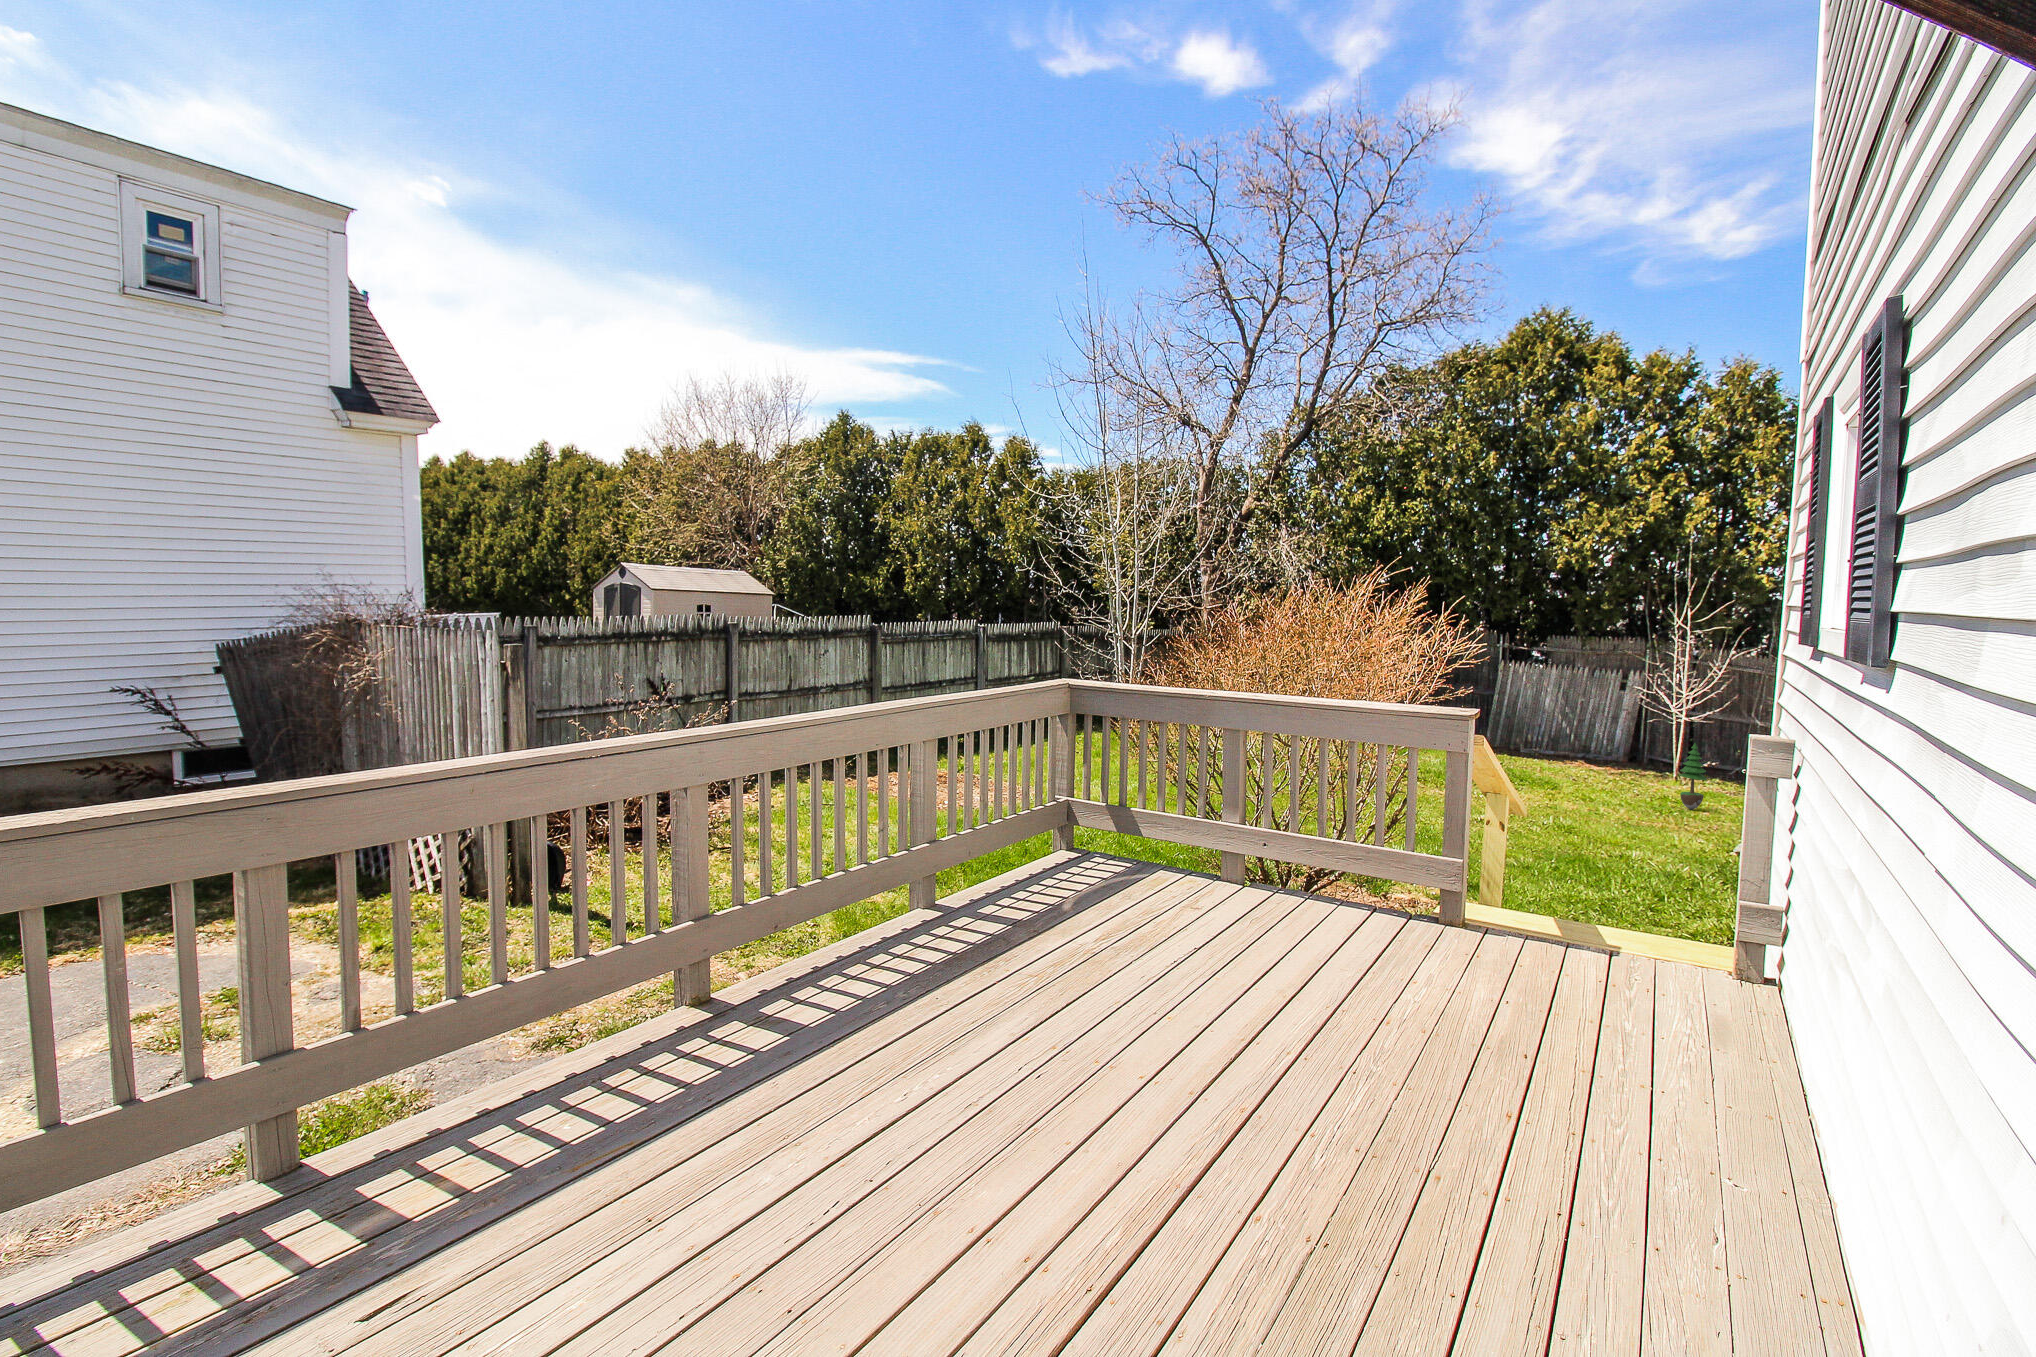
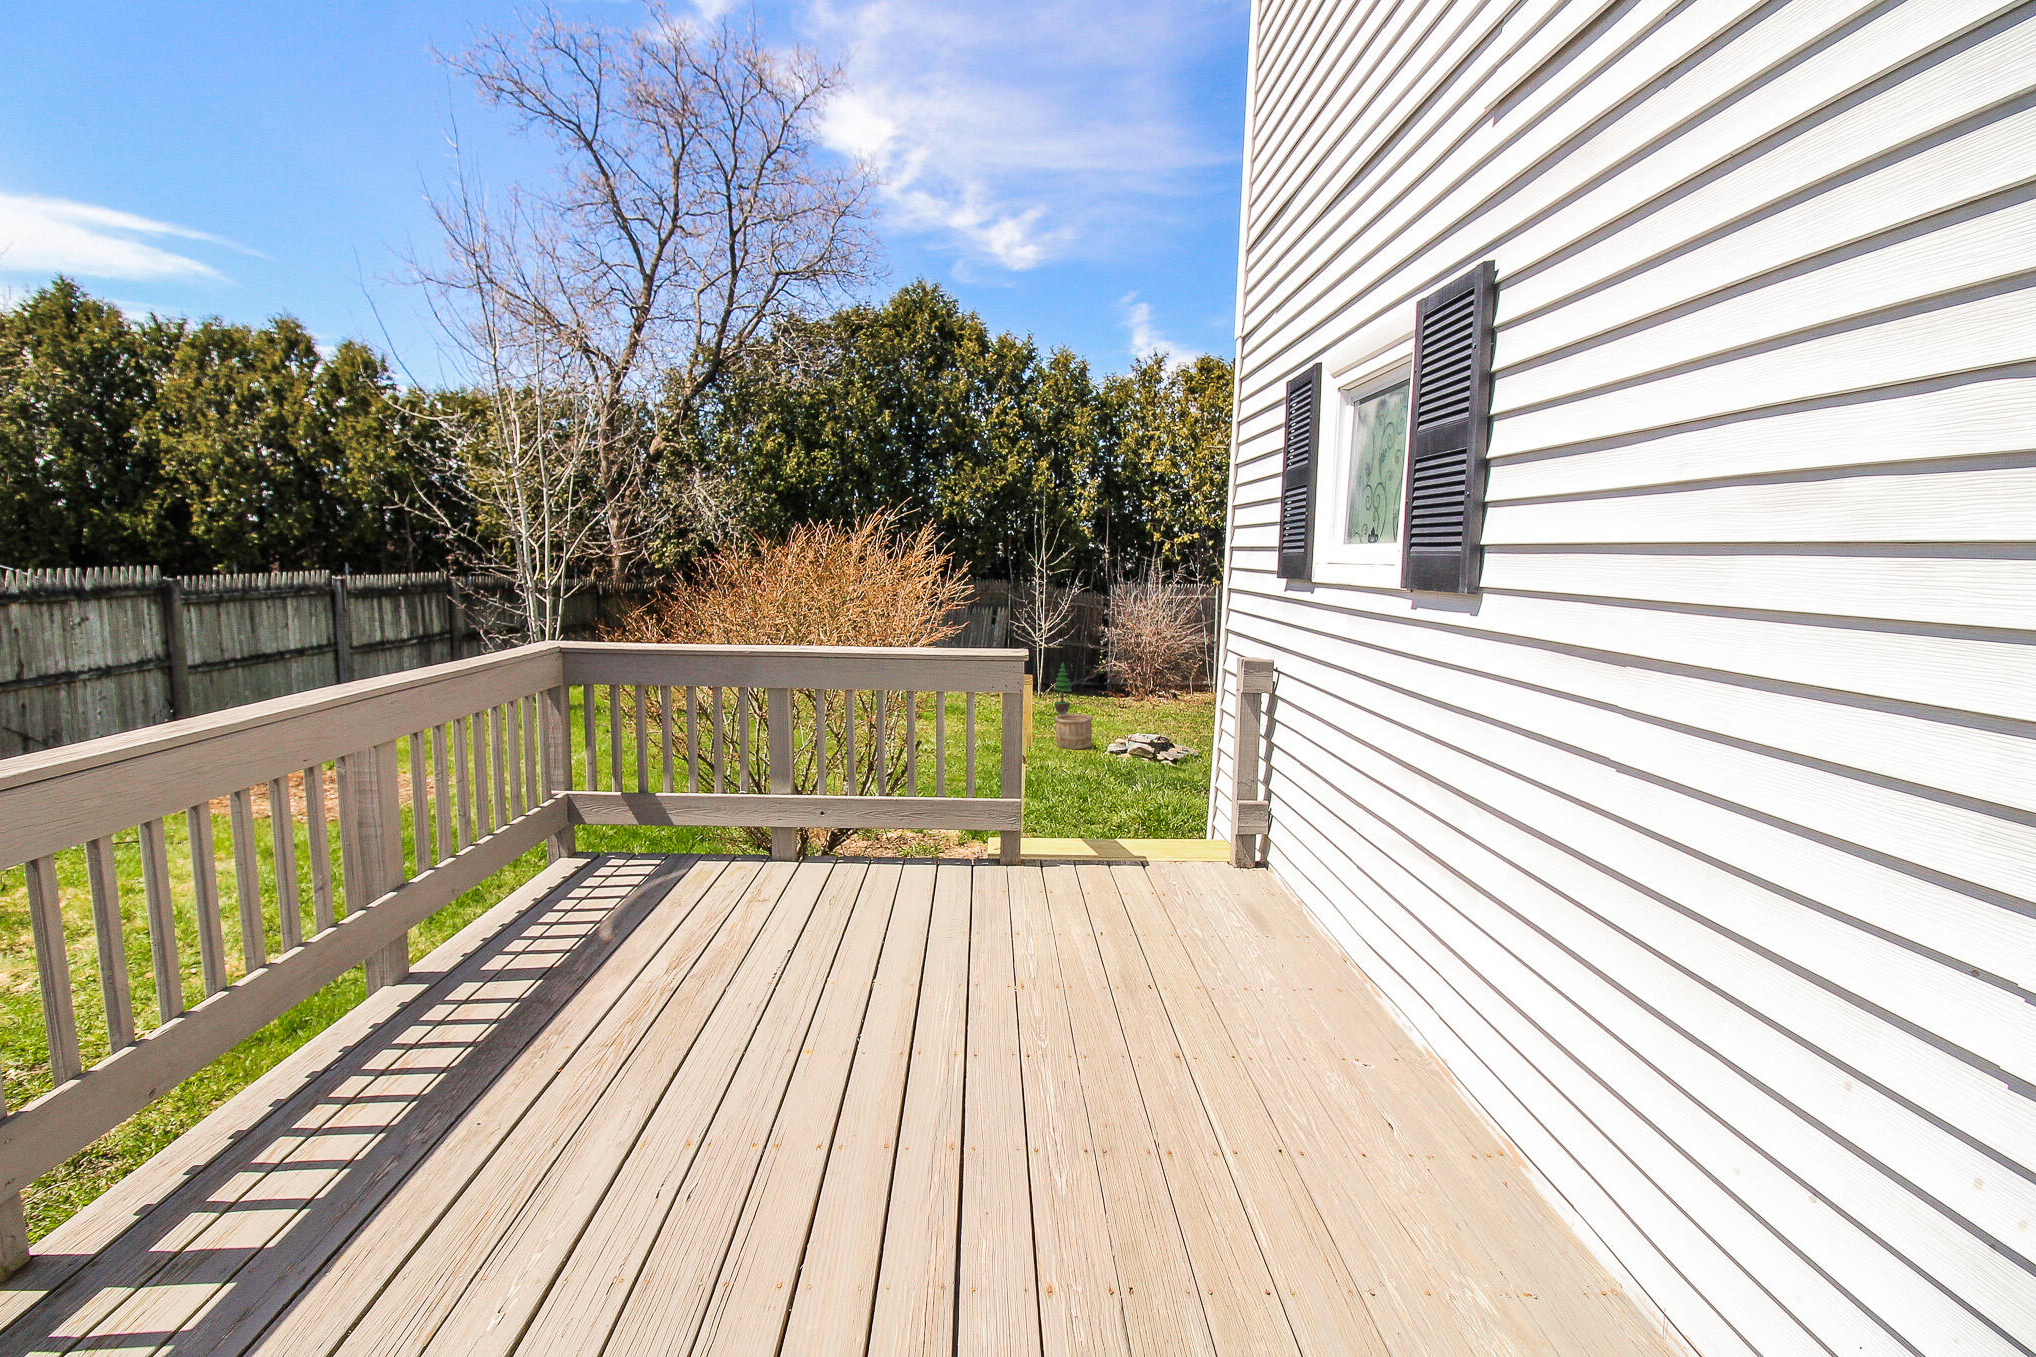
wooden bucket: none [1658,803,1716,849] -> present [1055,713,1093,749]

